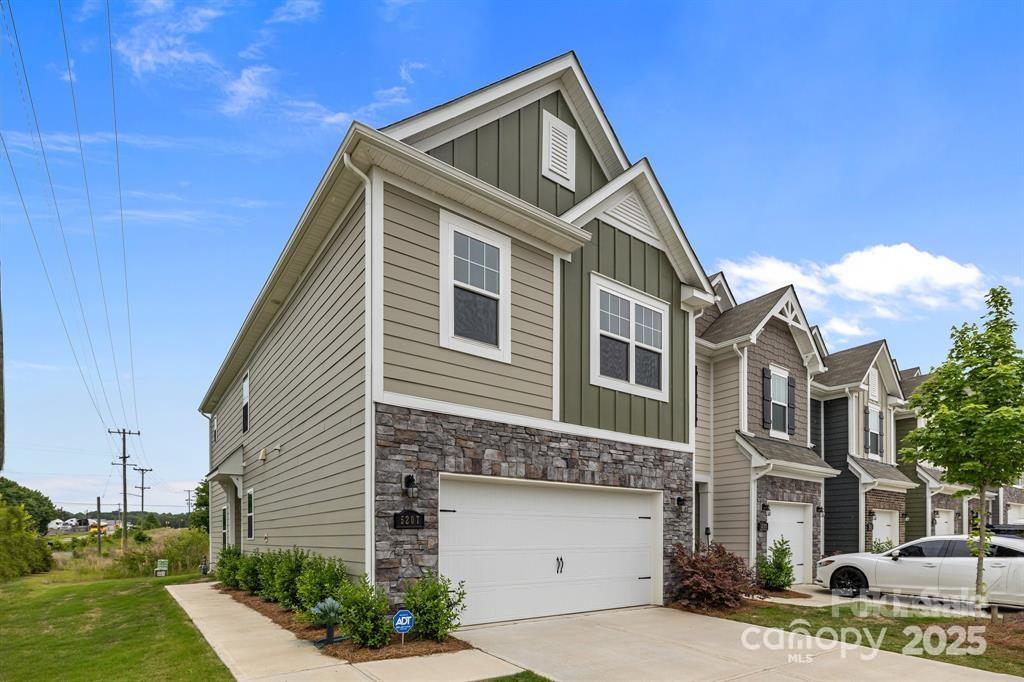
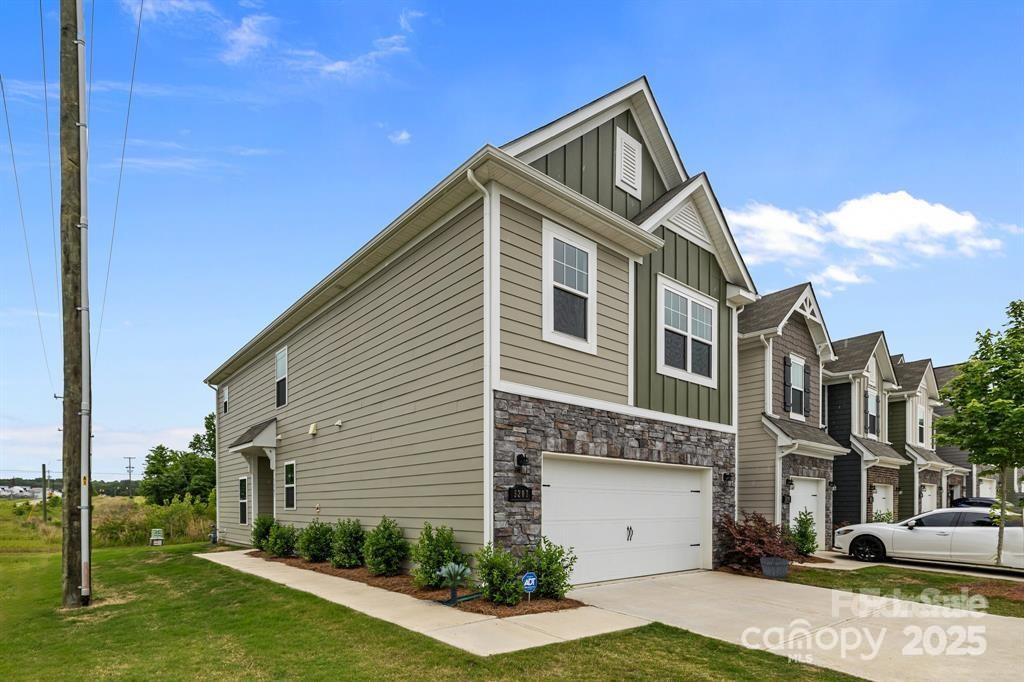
wooden bucket: none [712,587,744,616] -> present [760,553,789,578]

